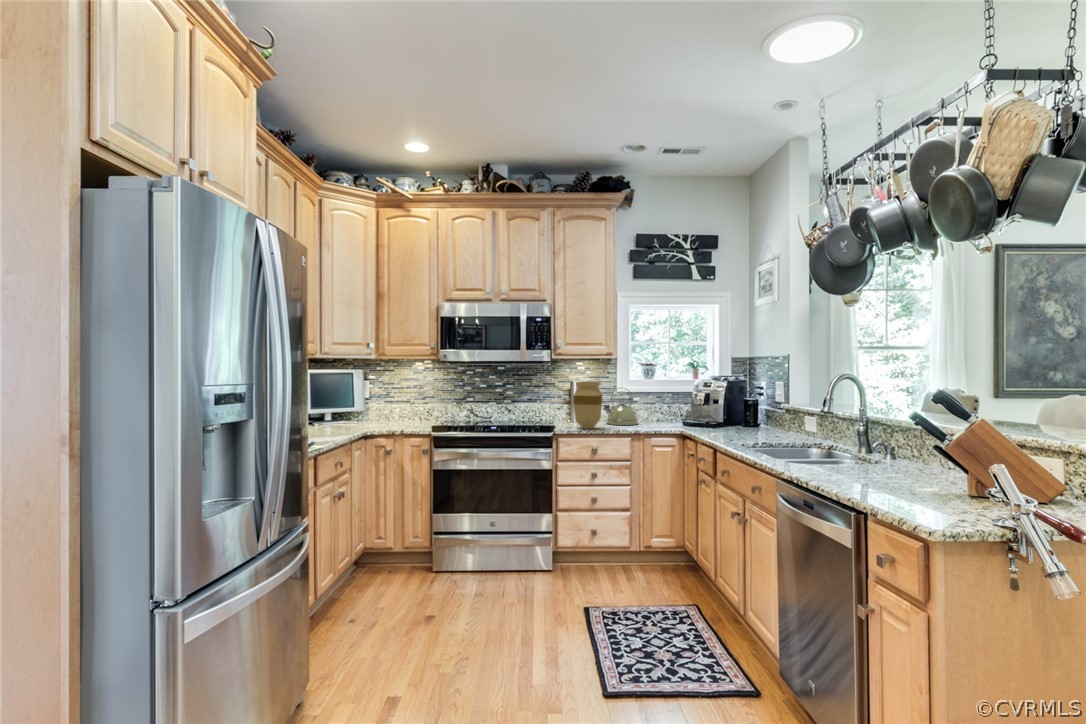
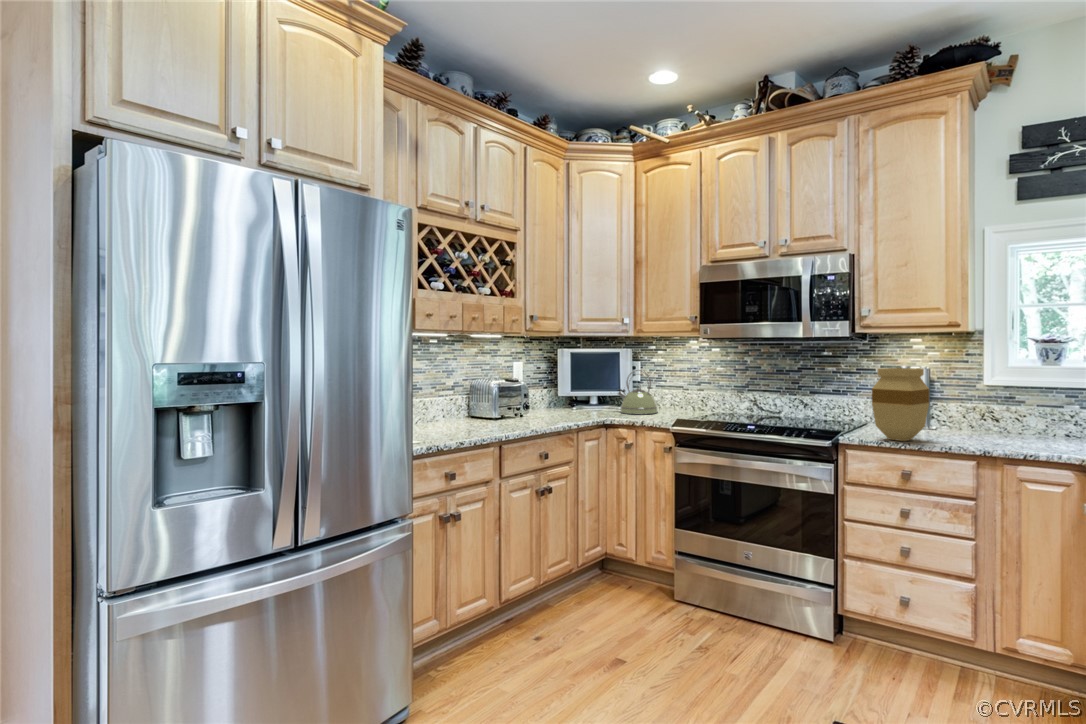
kettle: present [603,394,638,425] -> present [618,370,658,414]

